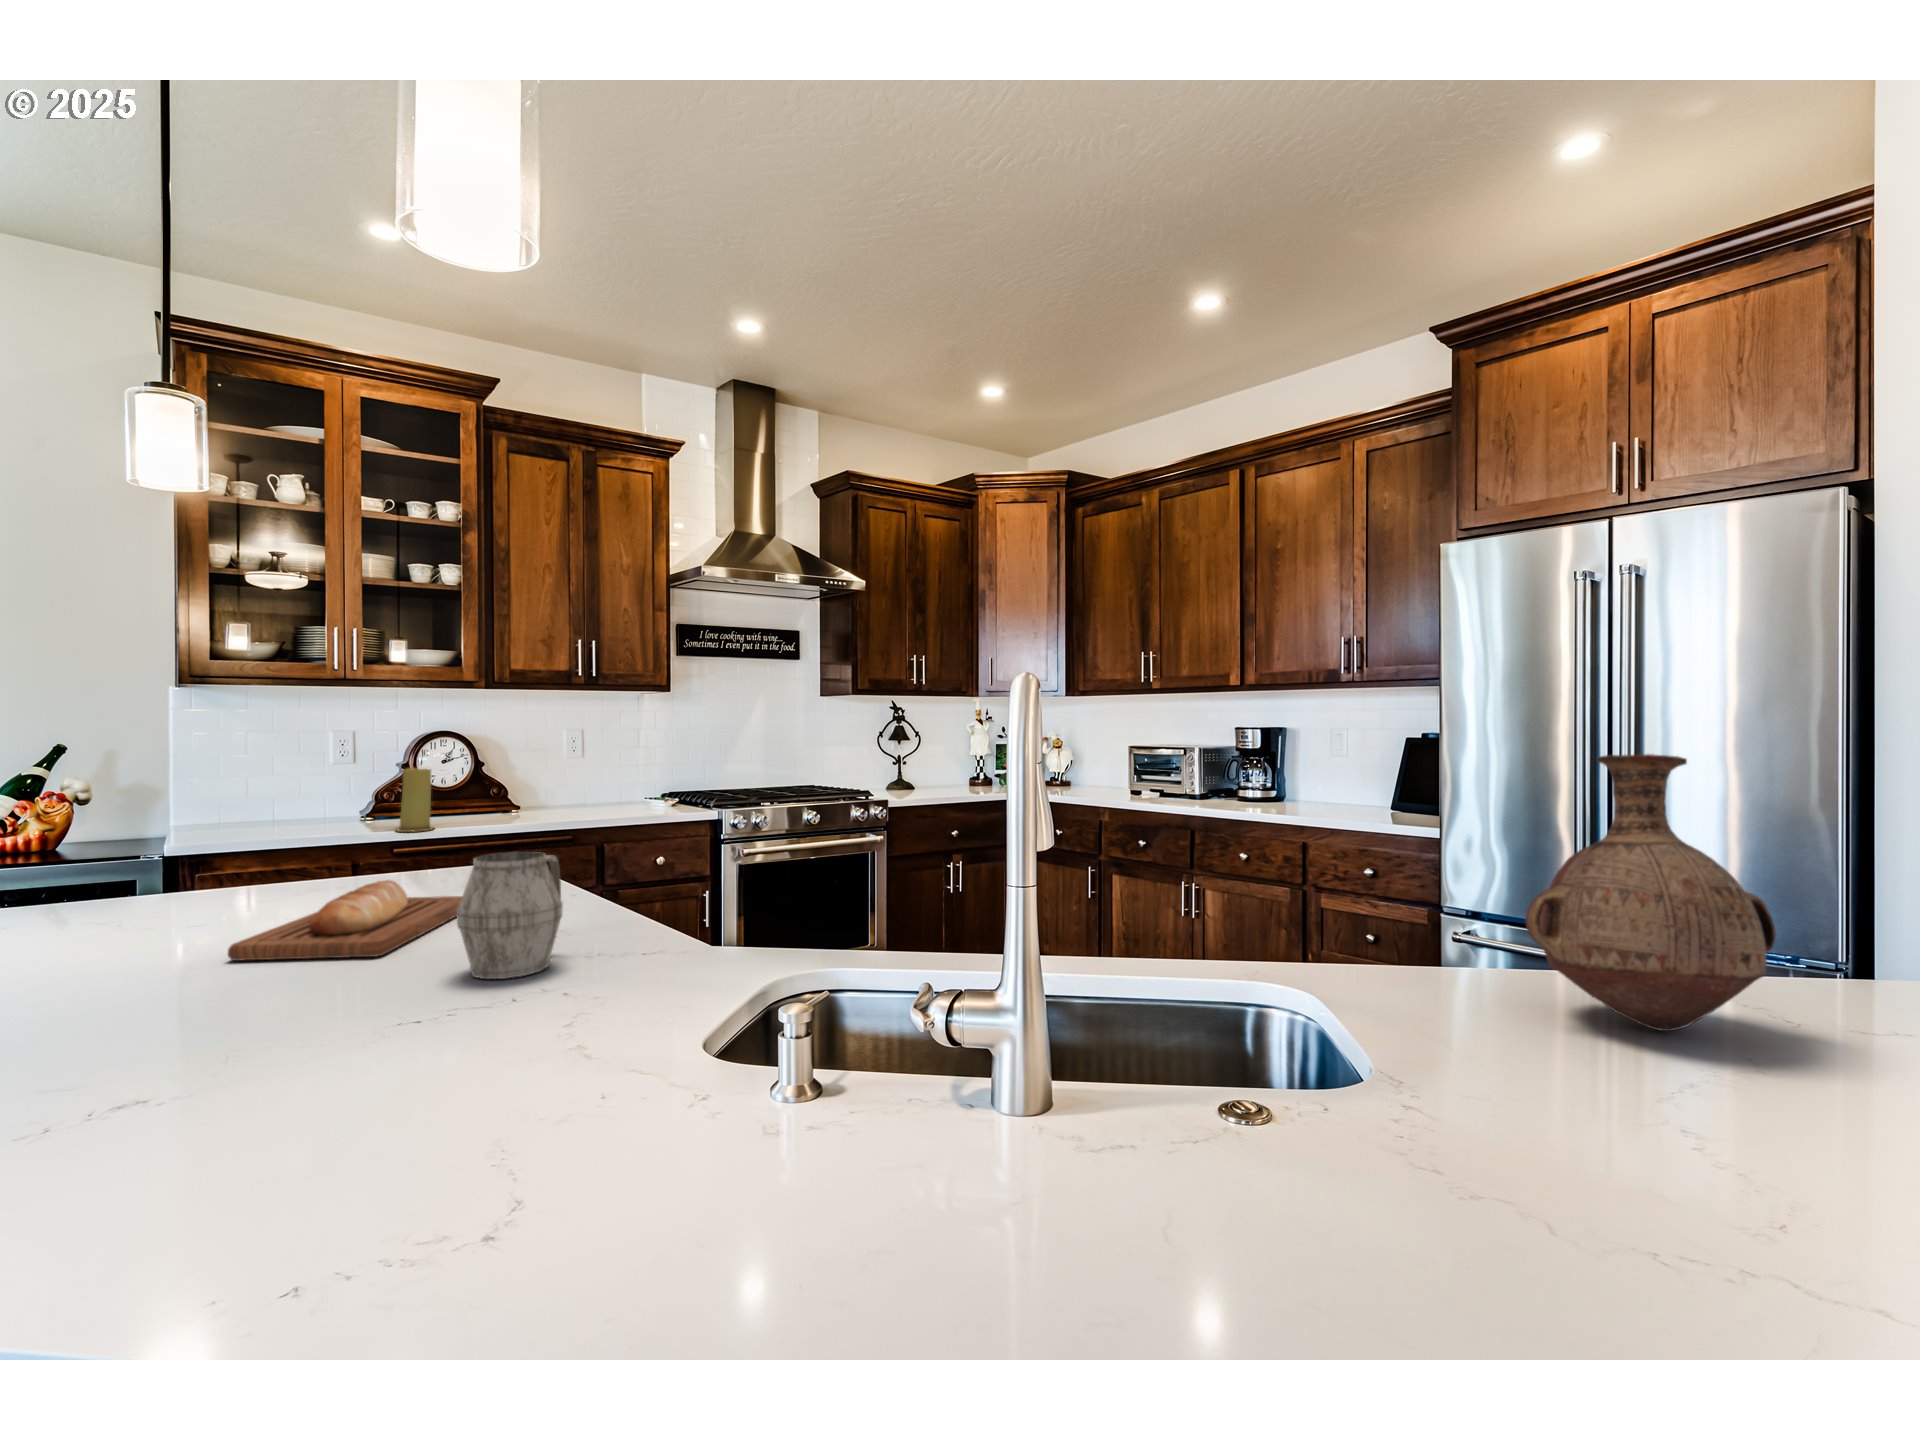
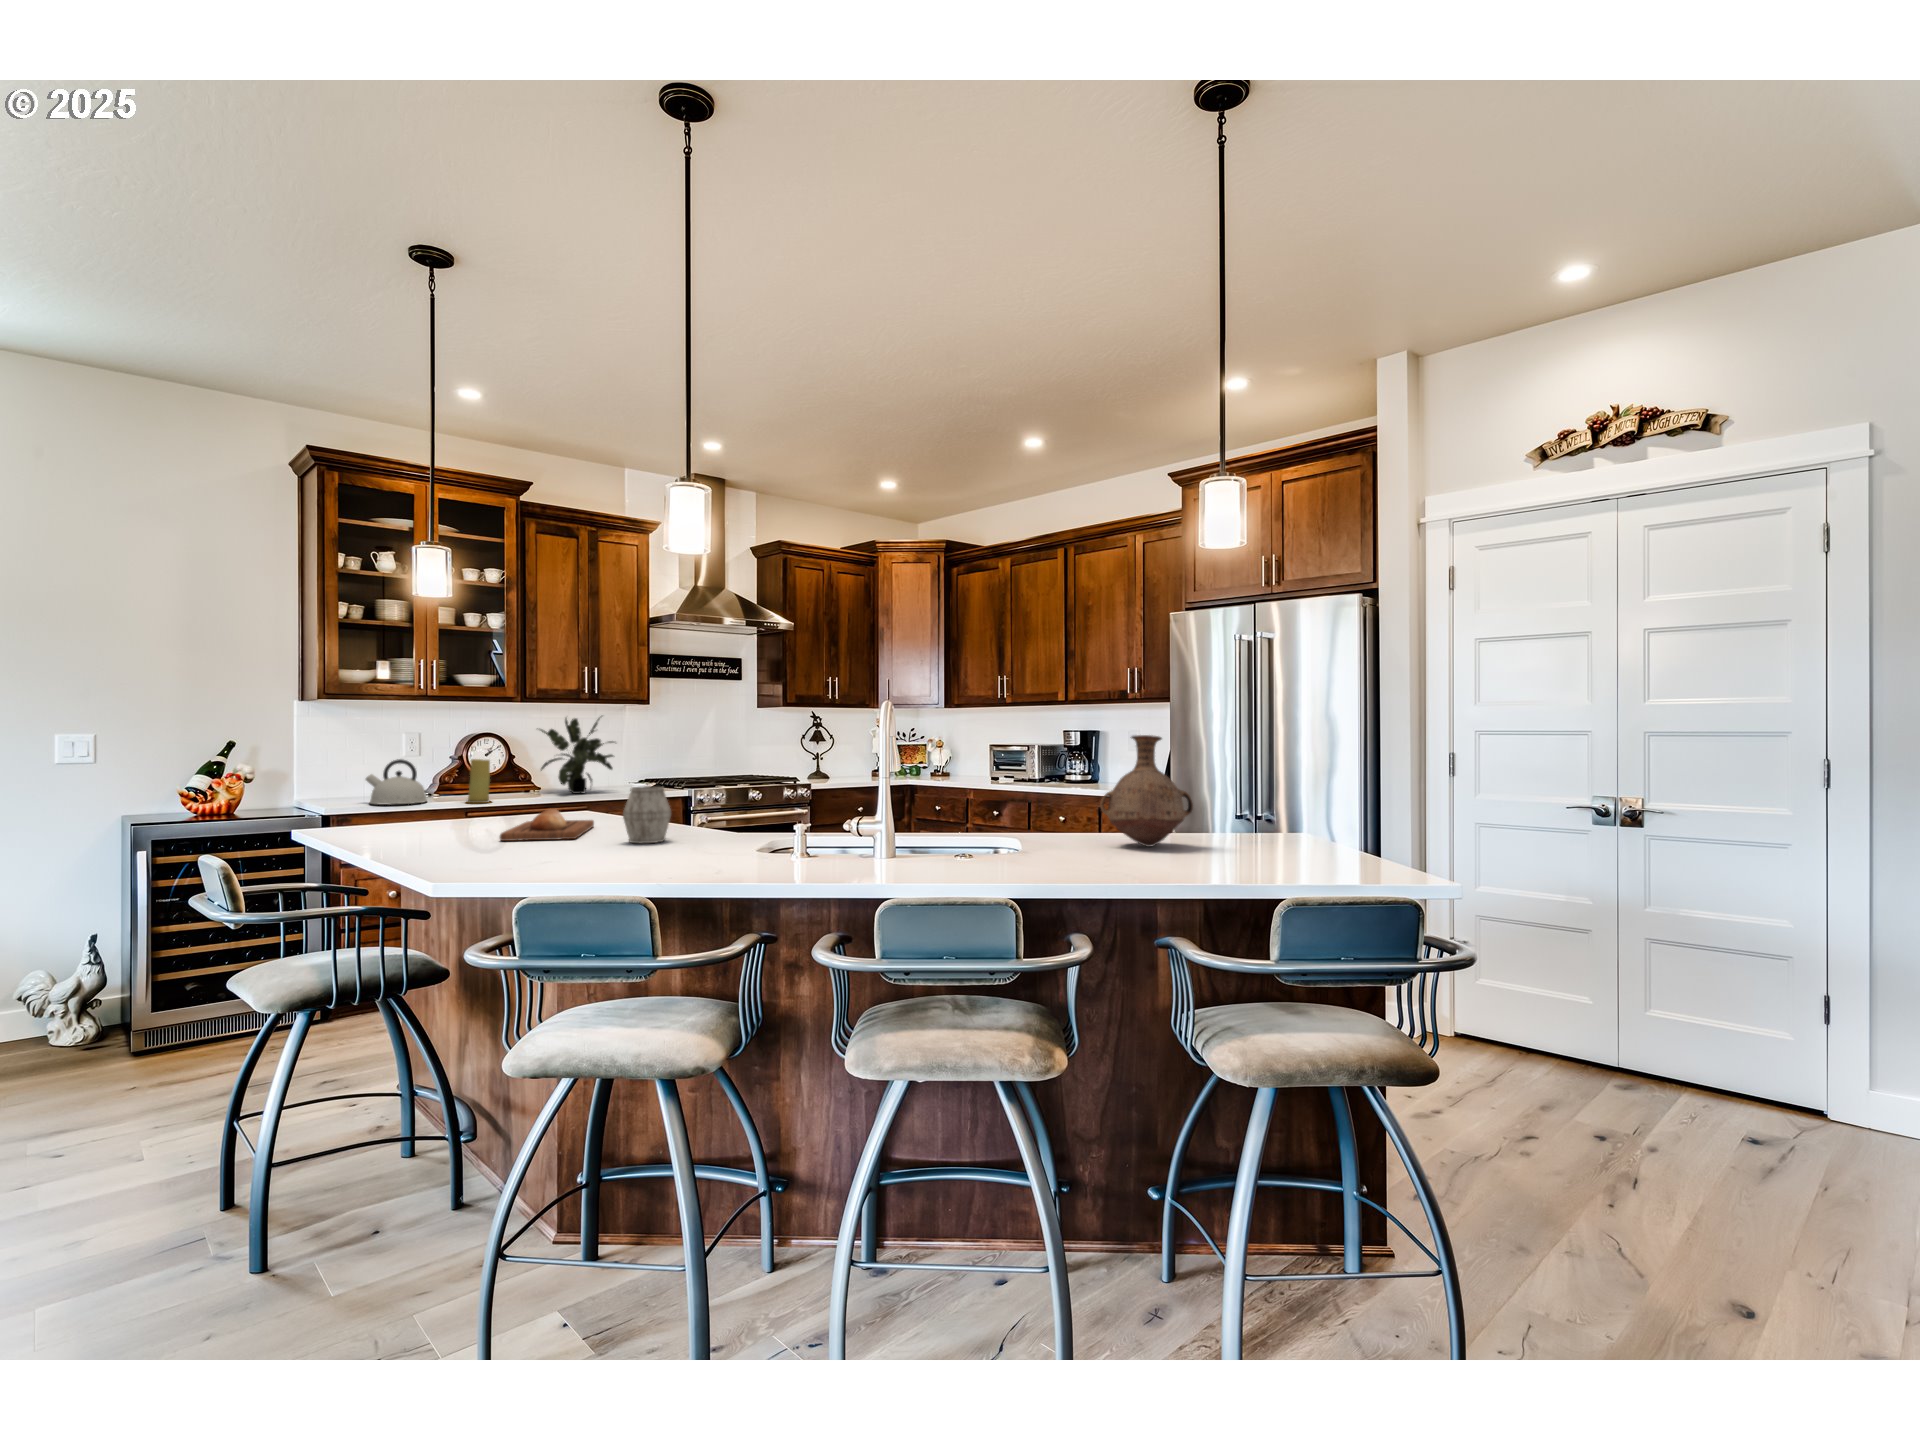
potted plant: none [505,705,616,815] -> present [540,718,614,794]
kettle: none [258,769,347,834] -> present [366,759,427,805]

